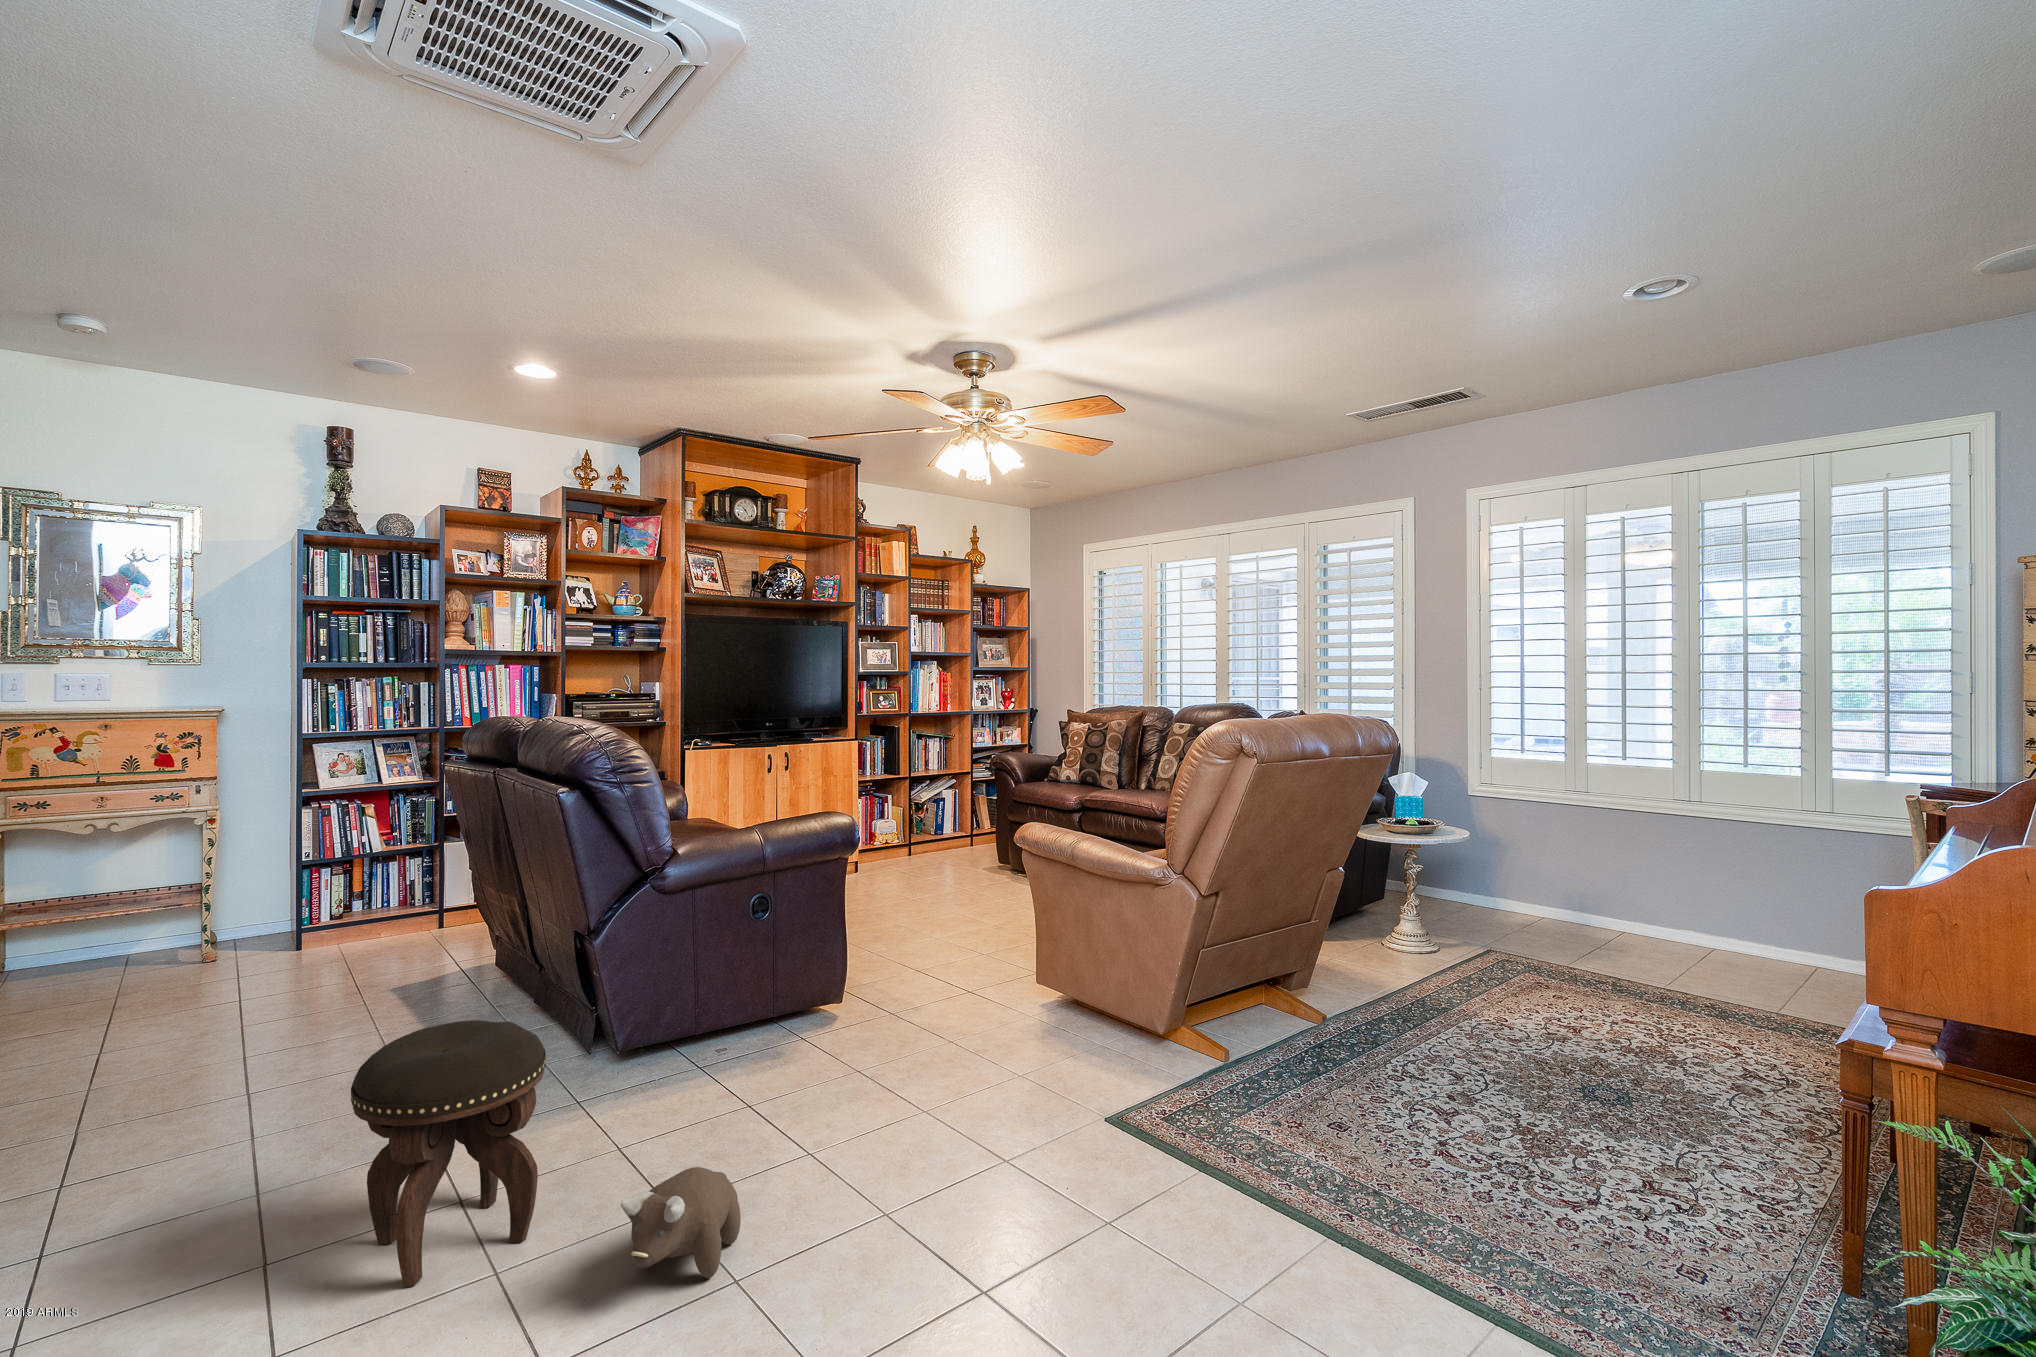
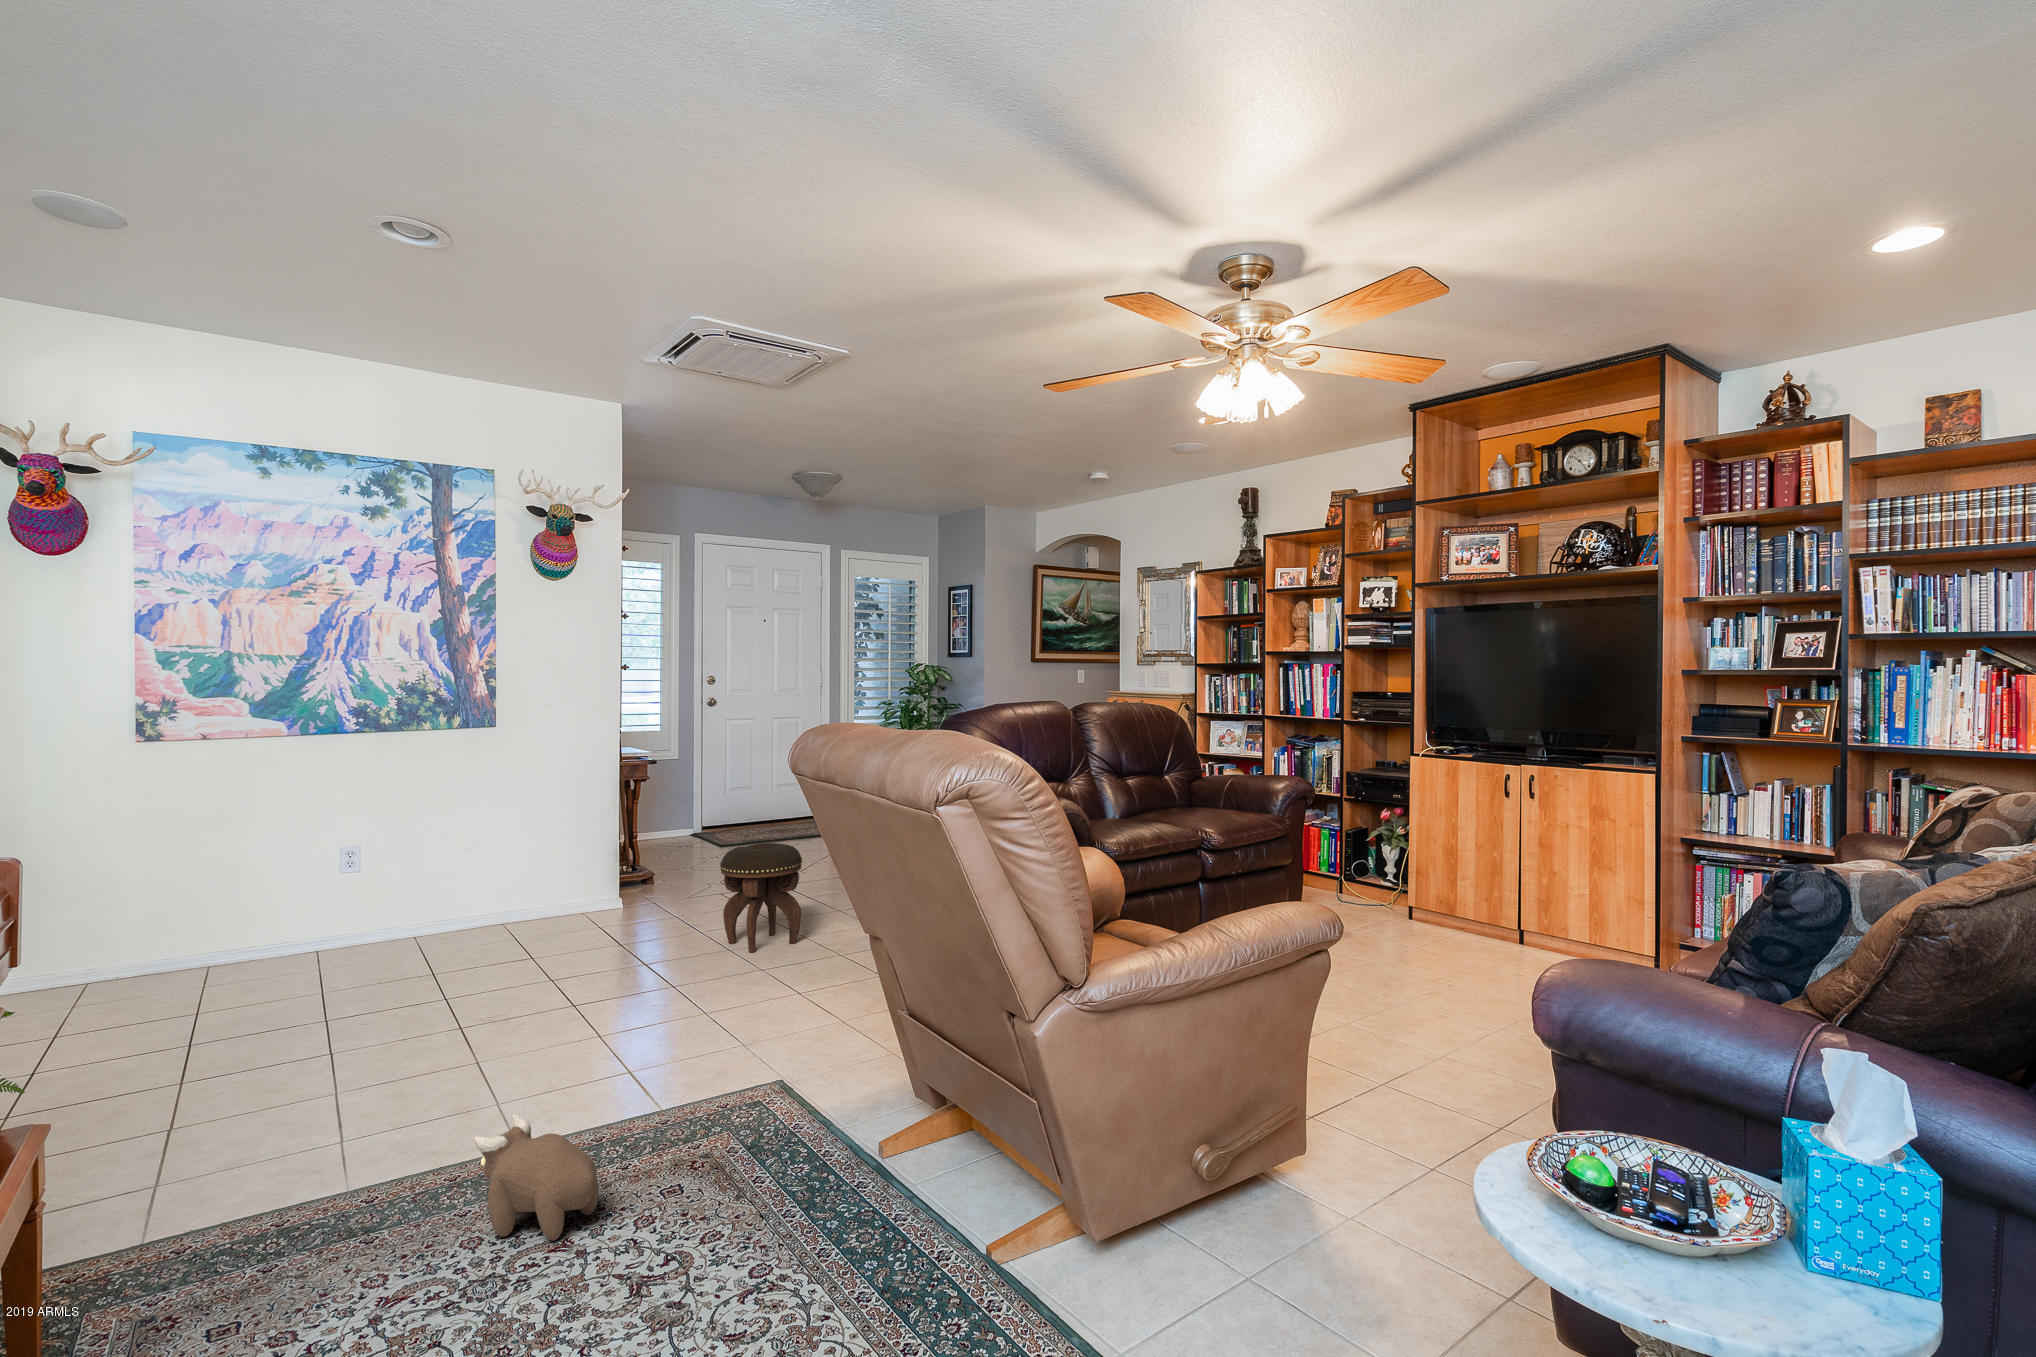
plush toy: present [621,1167,741,1278] -> present [474,1114,598,1240]

